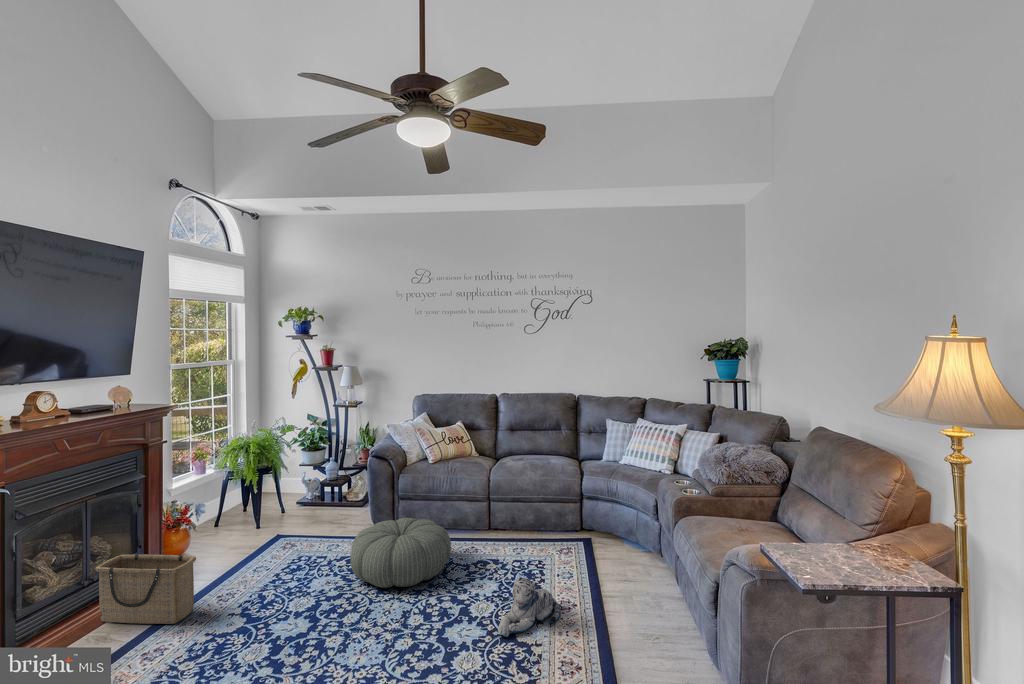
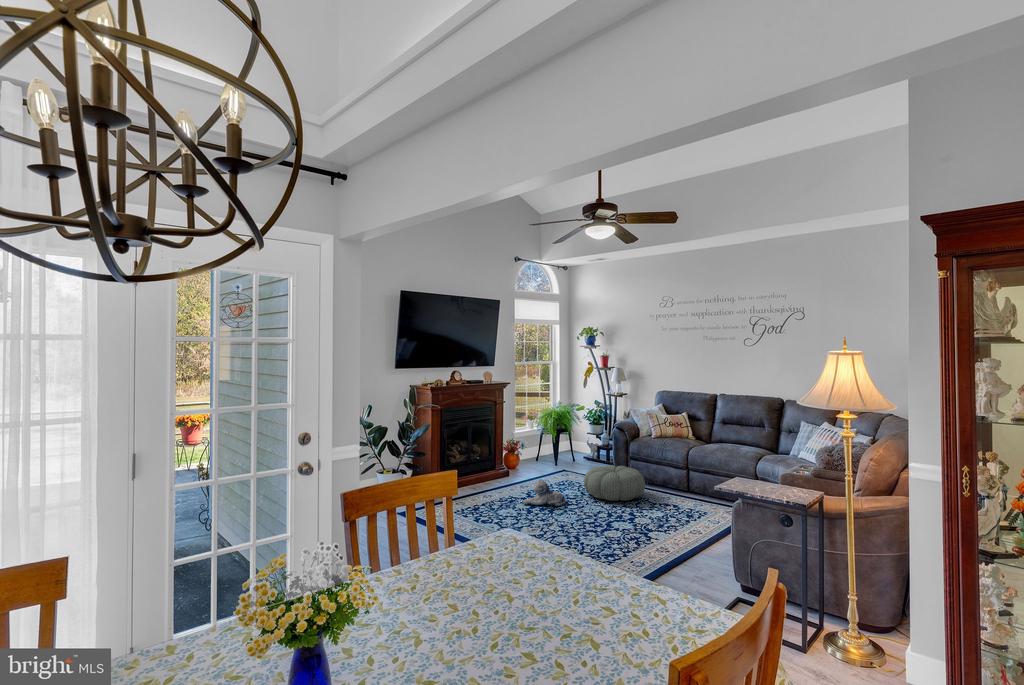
basket: present [95,554,196,624] -> none [473,454,511,489]
plush toy: present [497,577,560,637] -> present [523,480,567,506]

